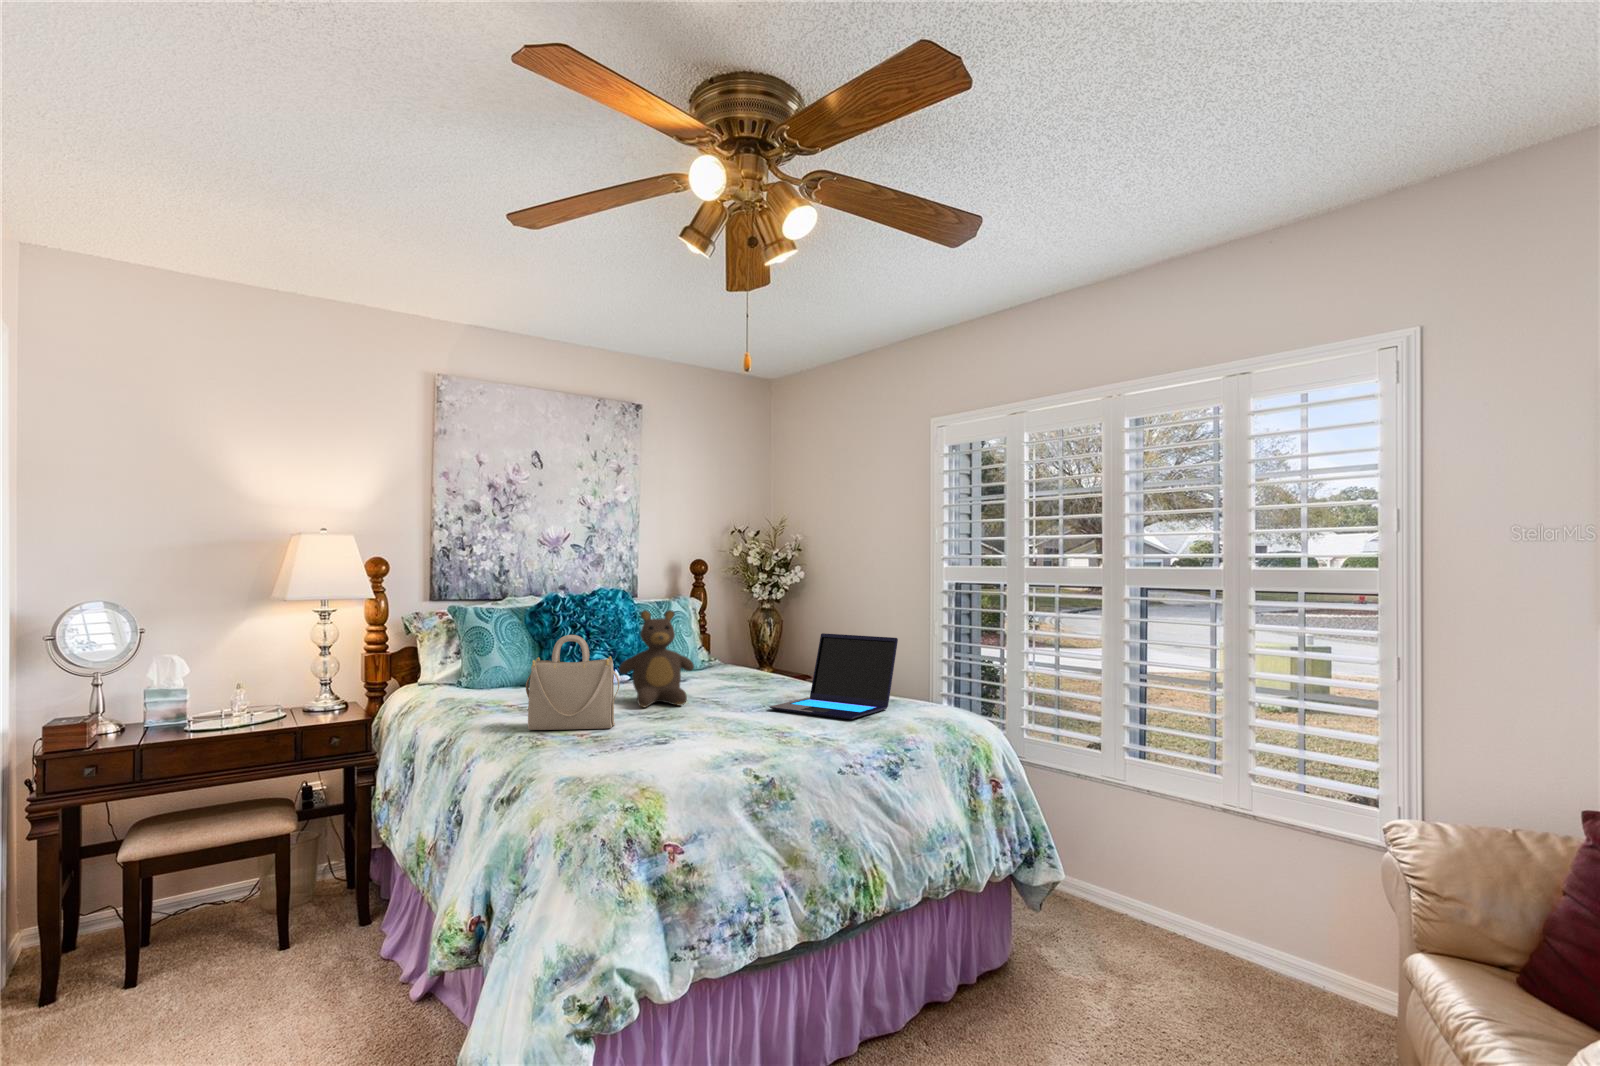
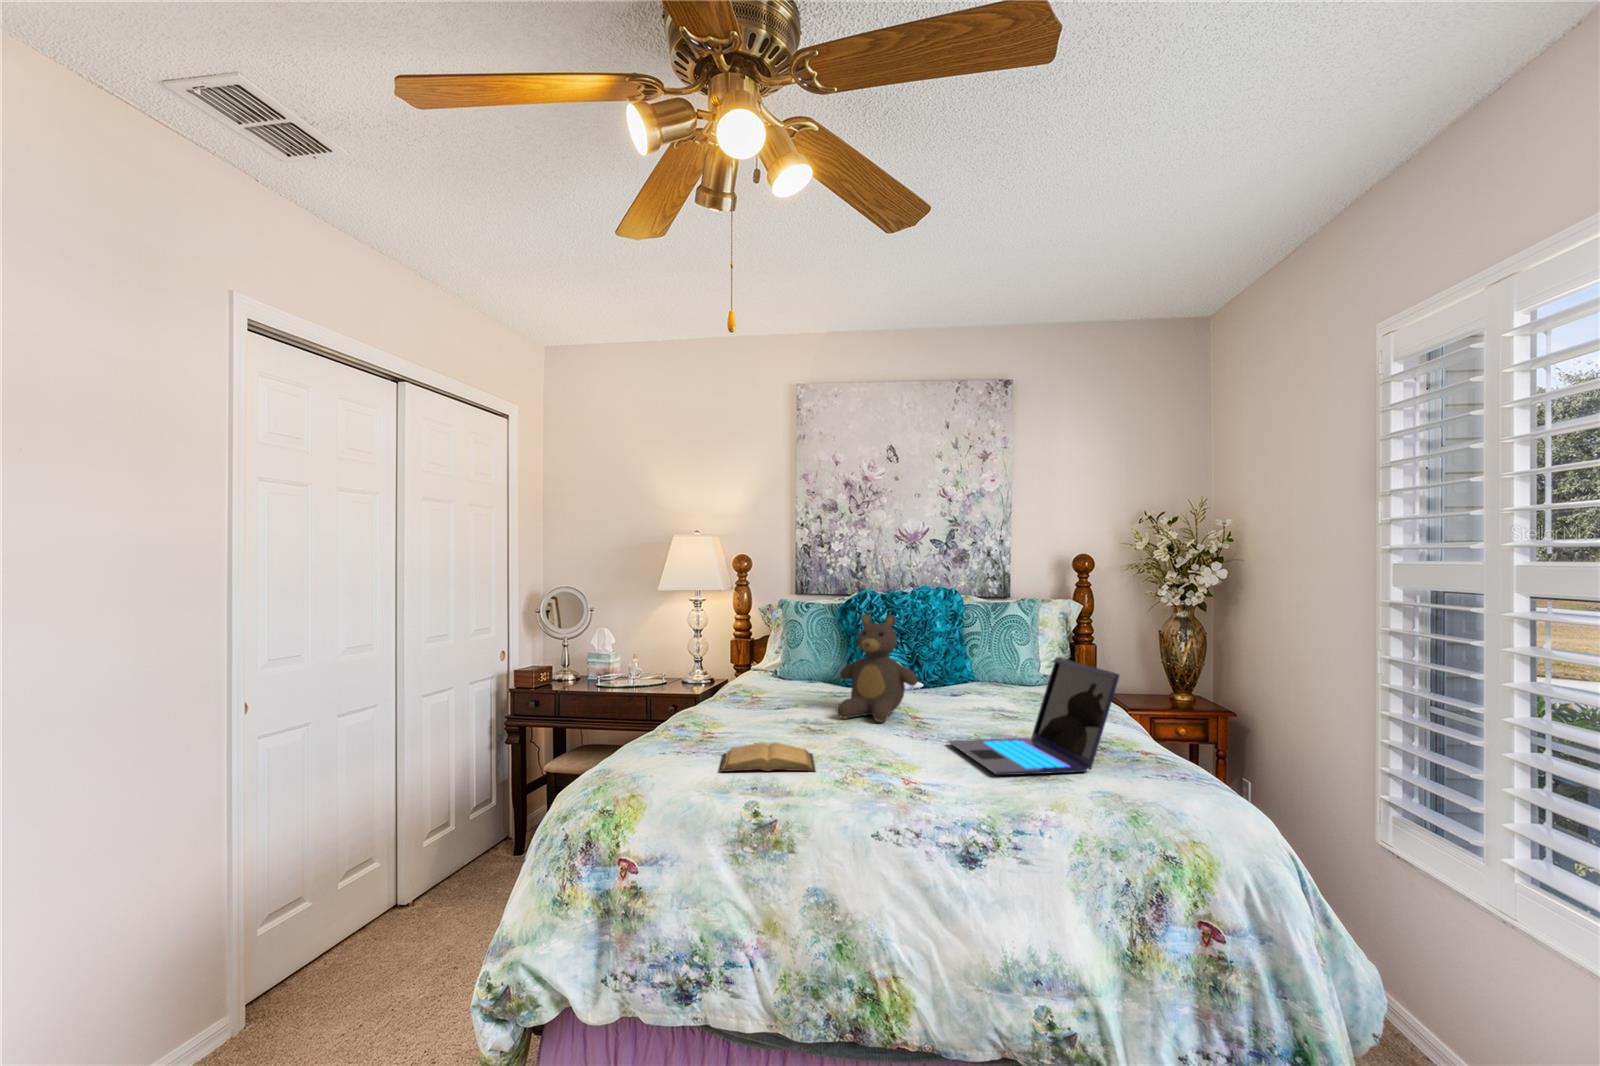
handbag: present [526,635,619,730] -> none [697,634,779,733]
book: none [635,726,740,755] -> present [720,742,815,772]

